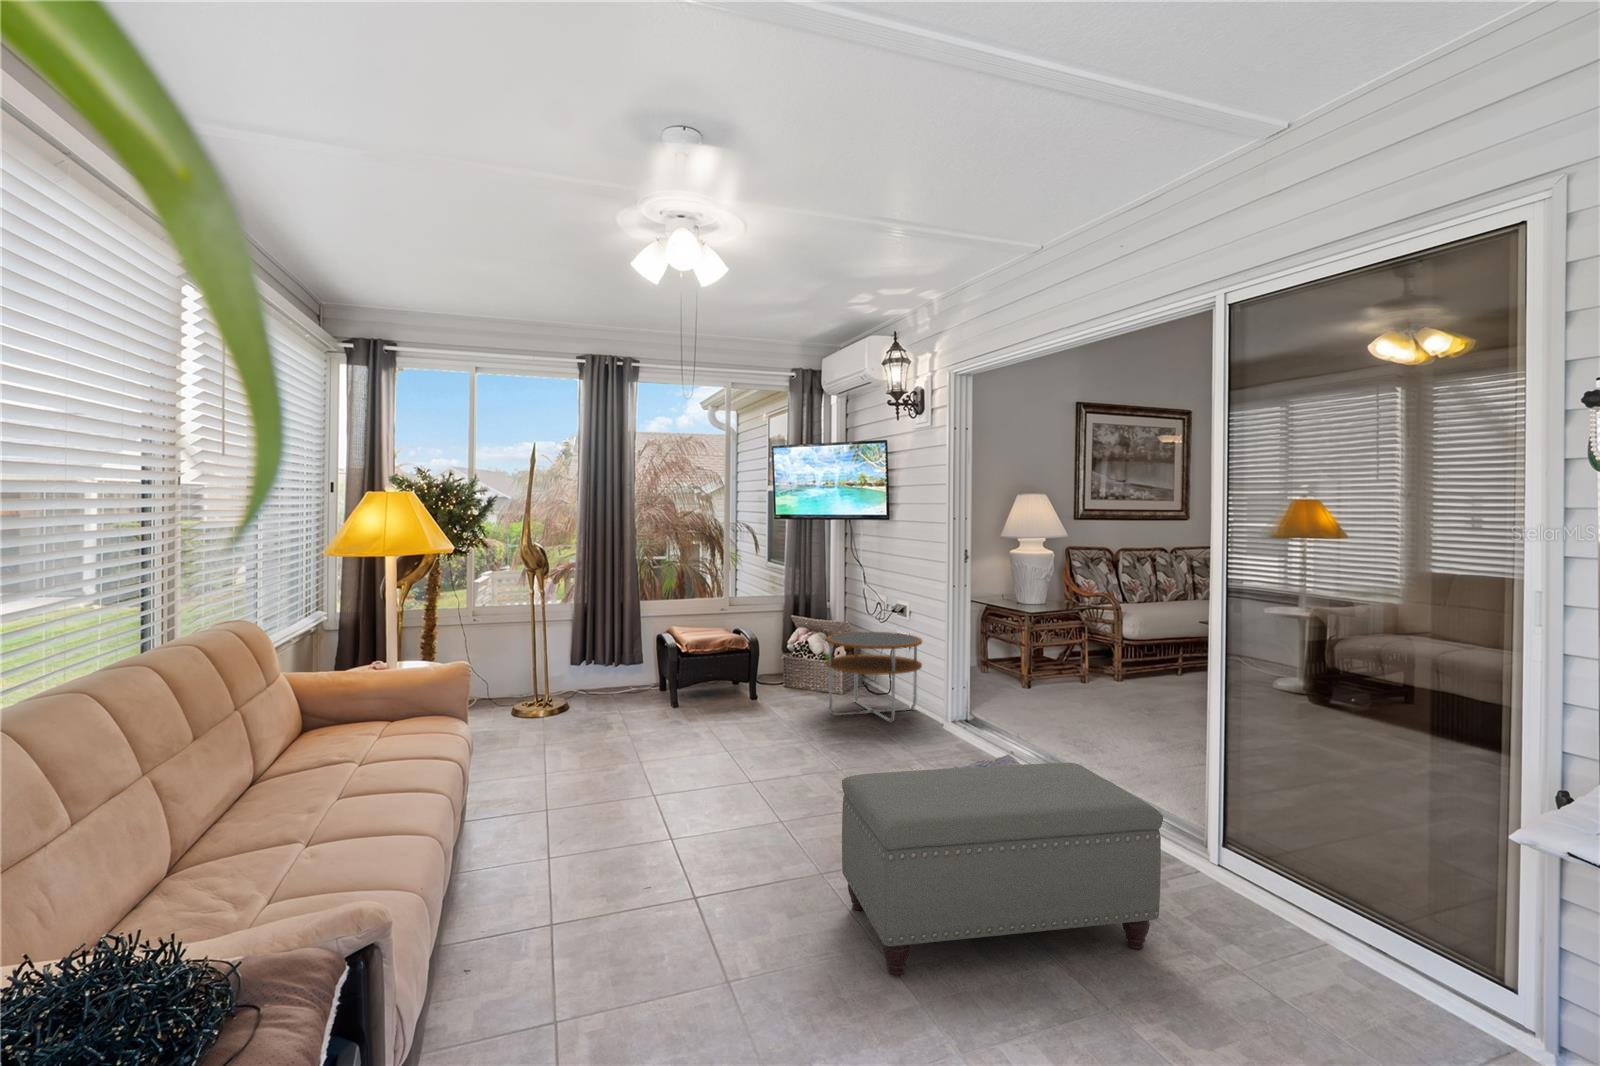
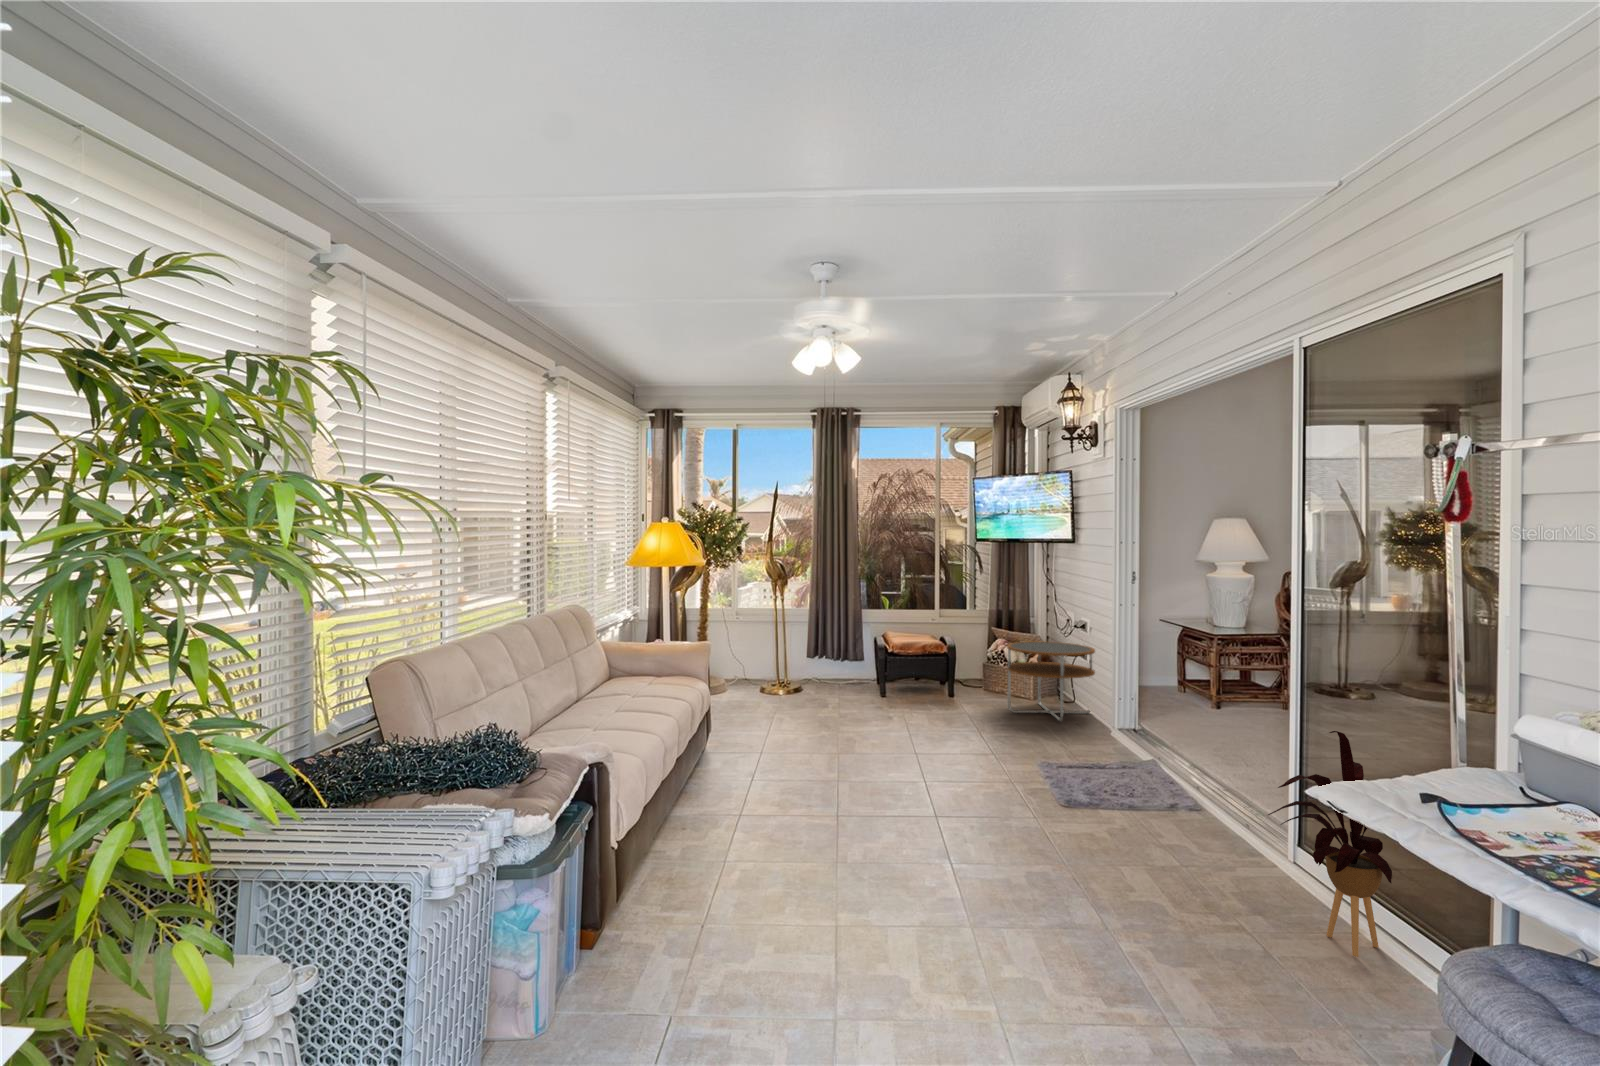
house plant: none [1256,744,1399,1001] -> present [1268,731,1392,957]
ottoman: present [842,762,1163,975] -> none [945,735,1191,895]

